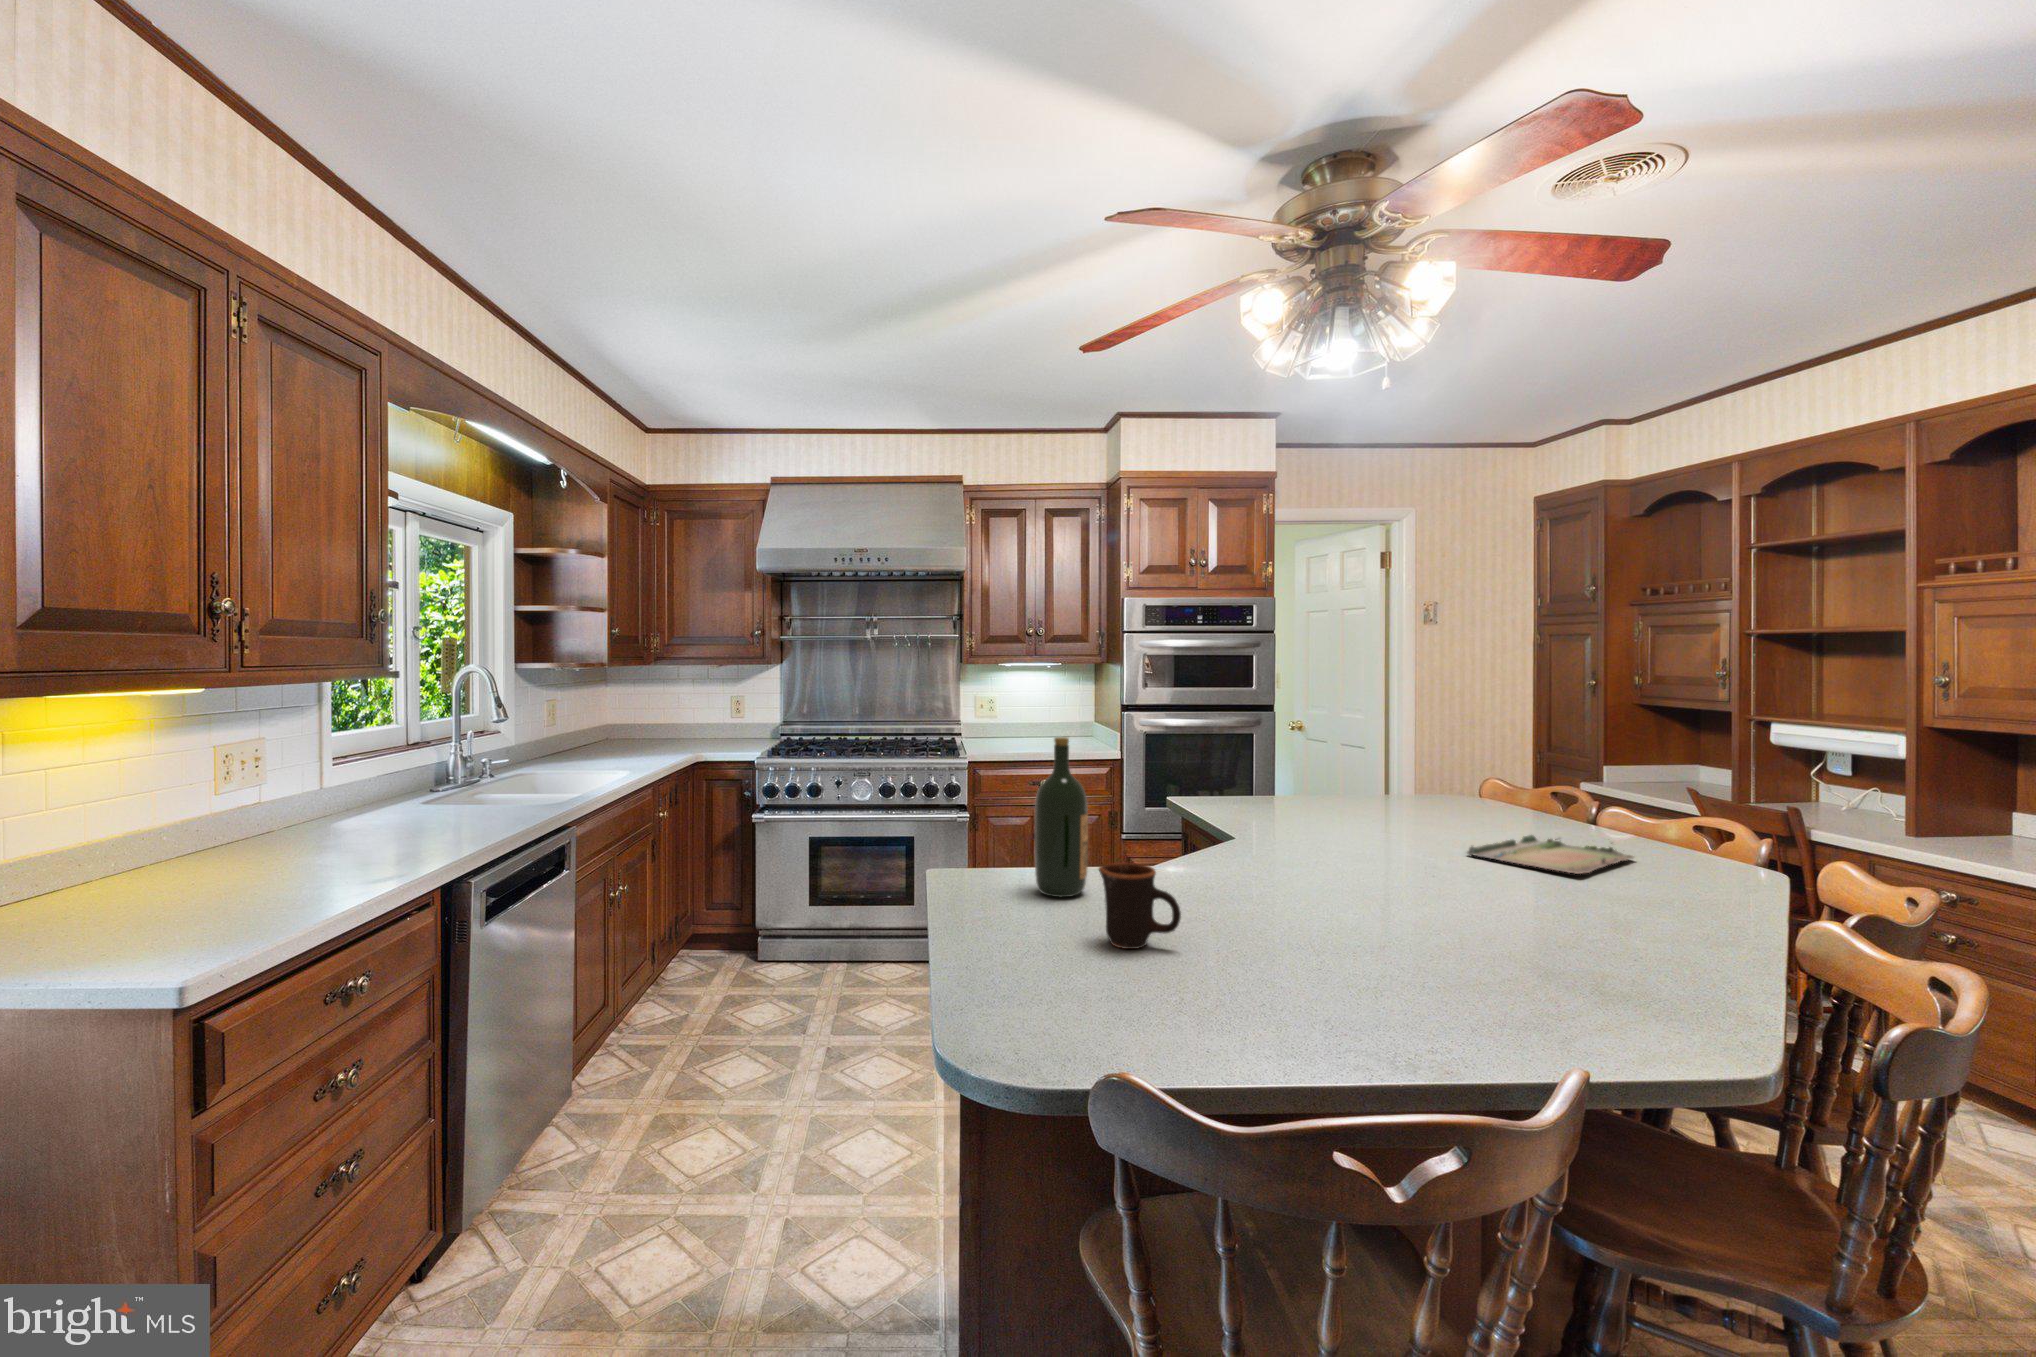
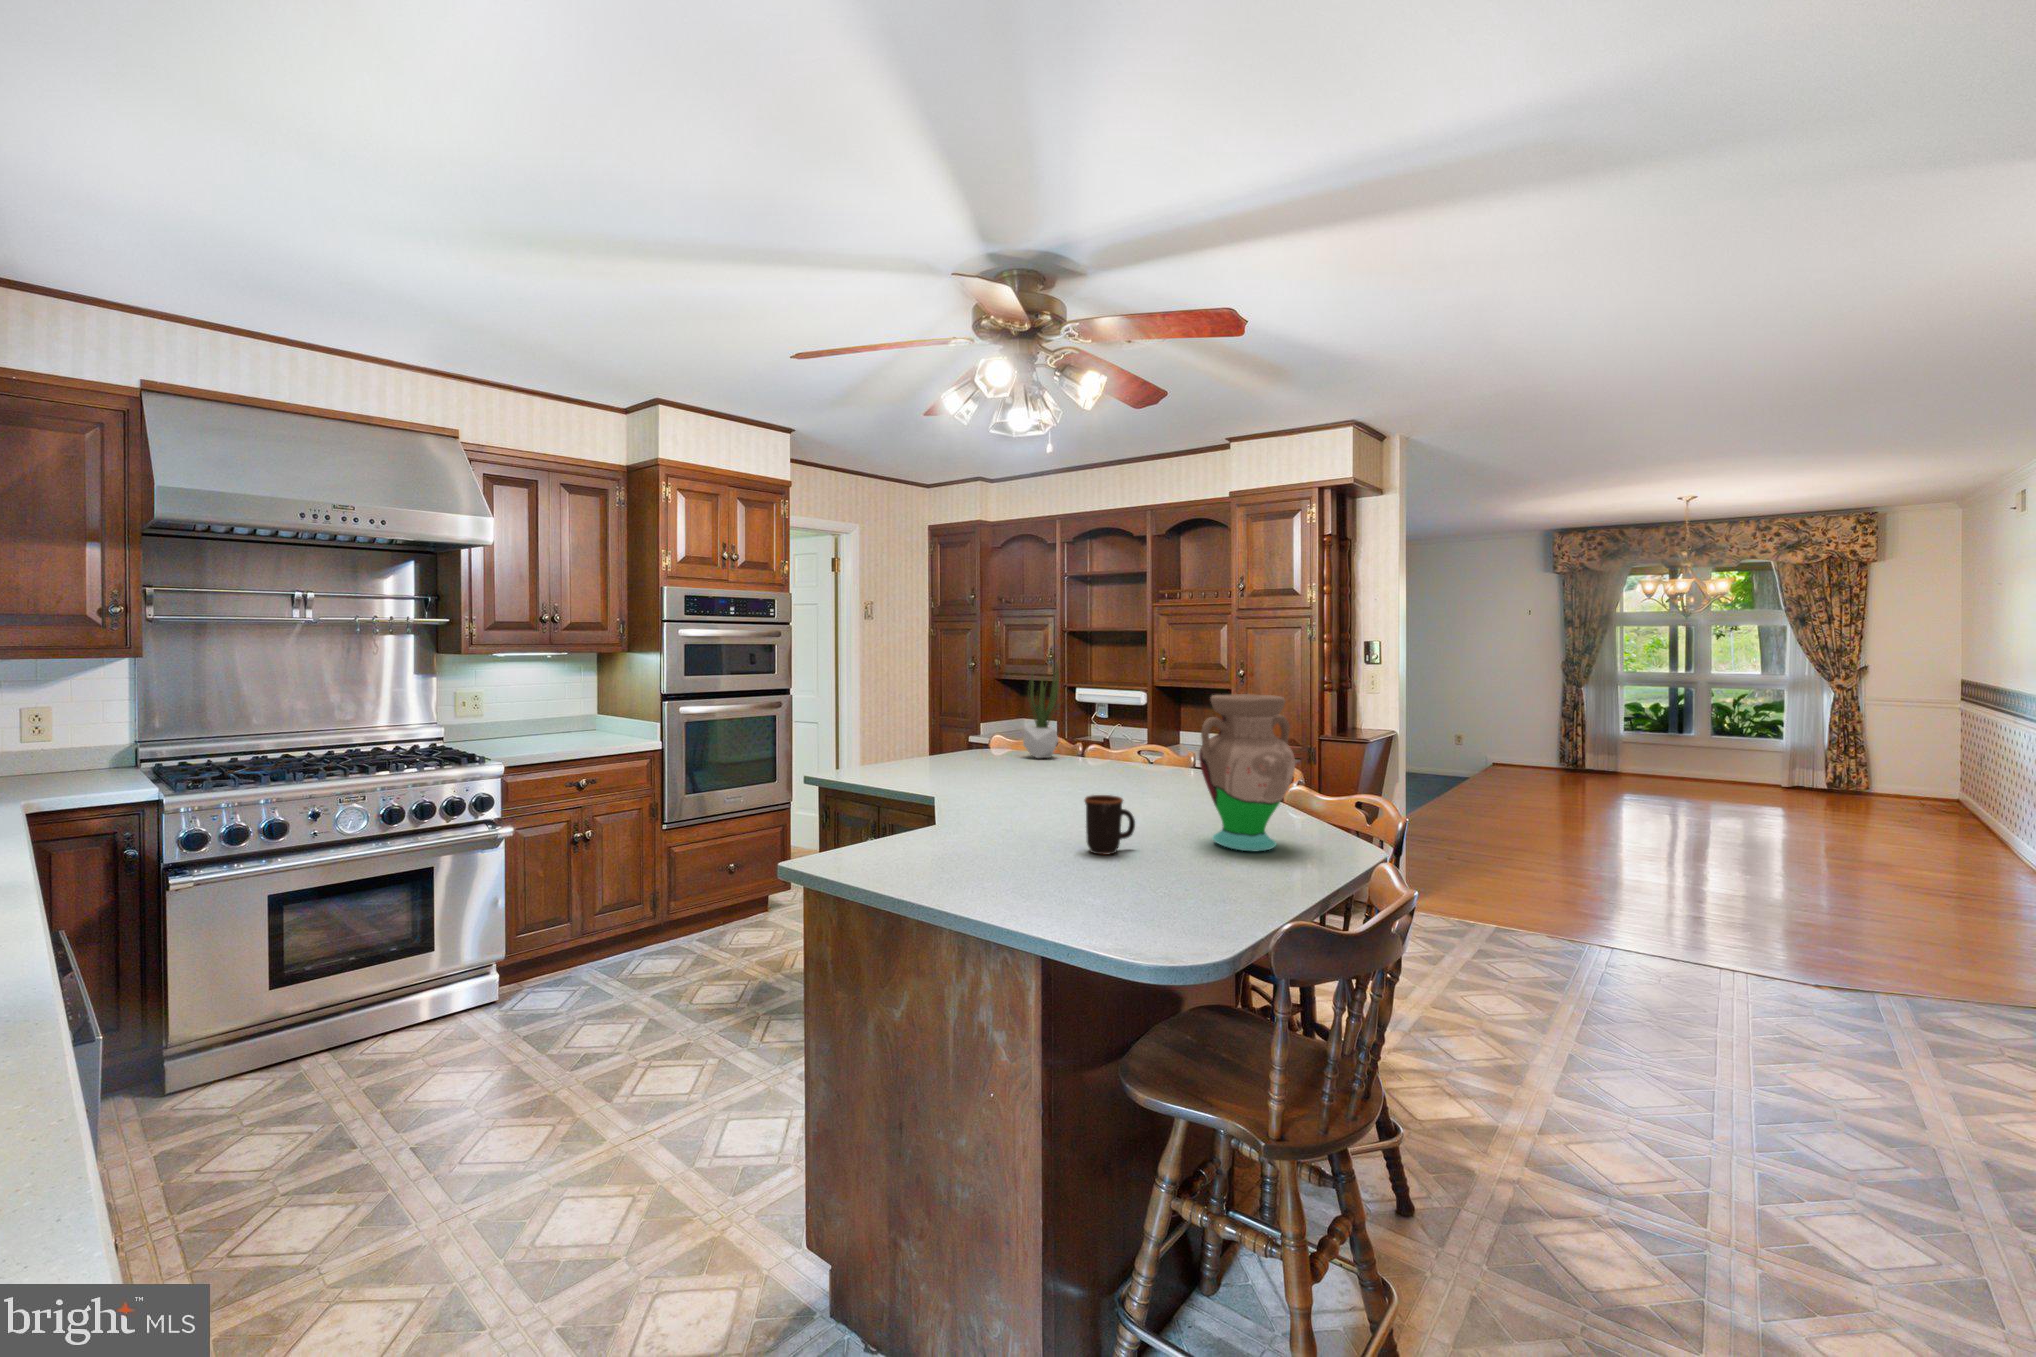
potted plant: none [1456,679,1525,820] -> present [1023,667,1059,758]
wine bottle: present [1035,737,1088,897] -> none [960,711,1003,841]
vase: none [1260,737,1464,1014] -> present [1199,694,1295,851]
tray: present [1467,835,1634,874] -> none [1091,758,1162,779]

